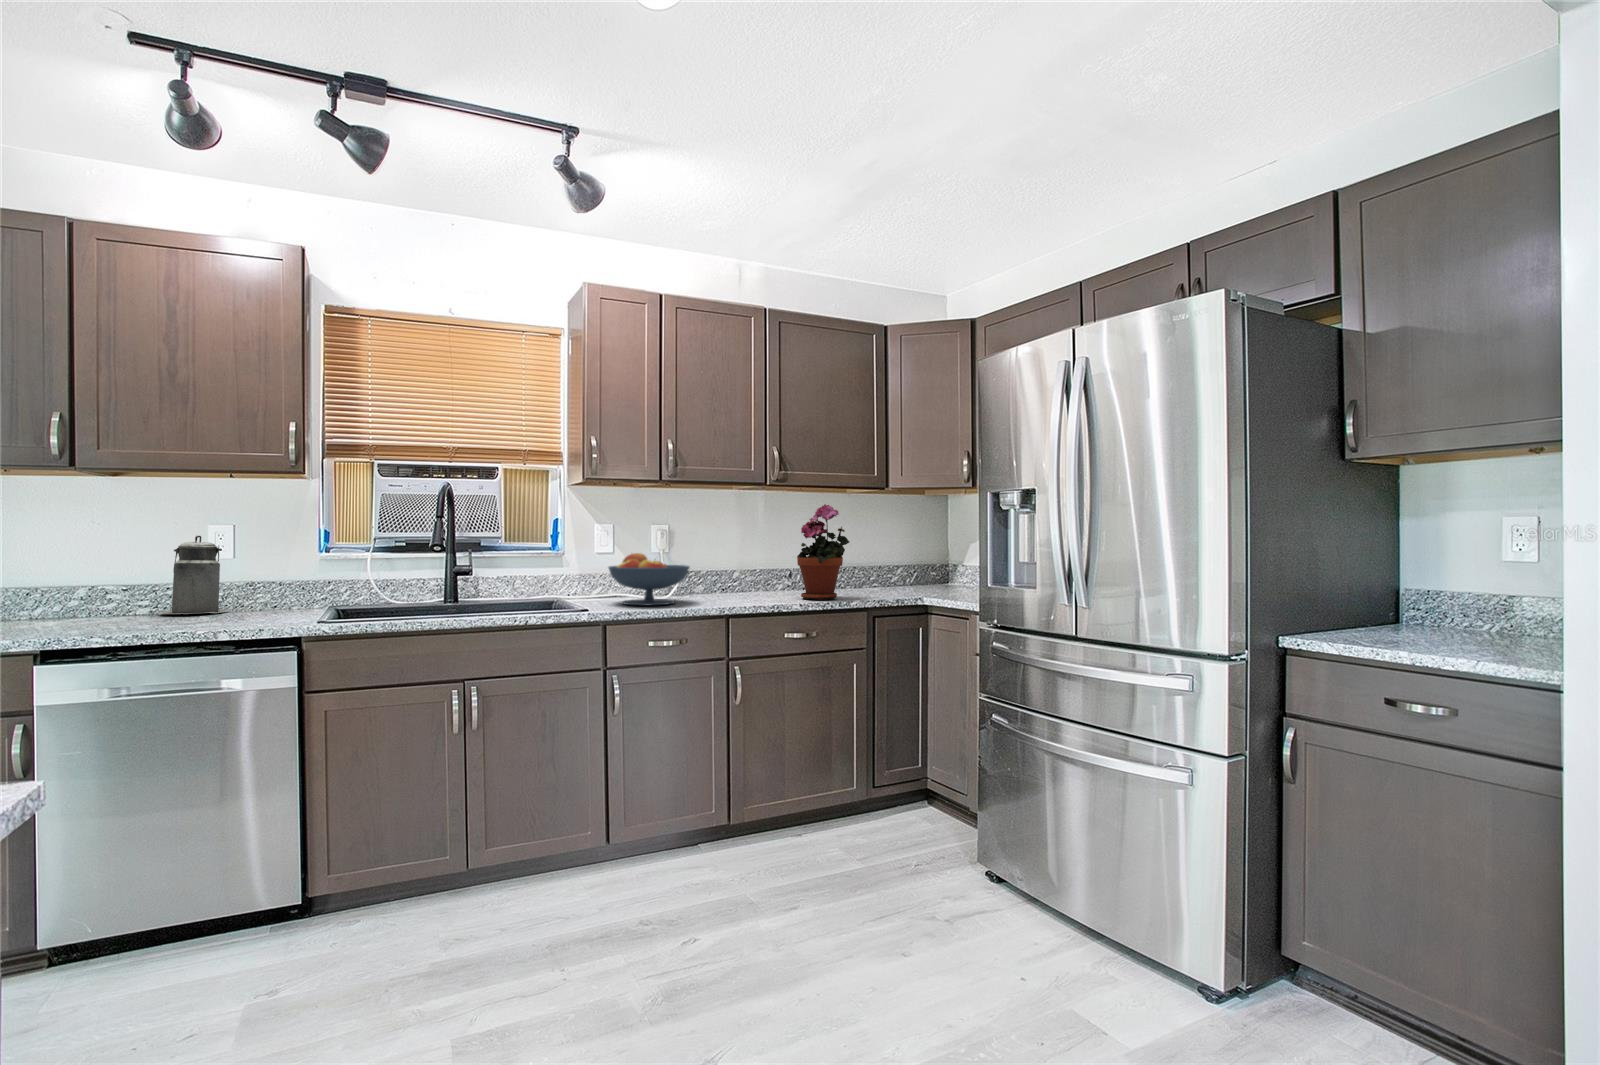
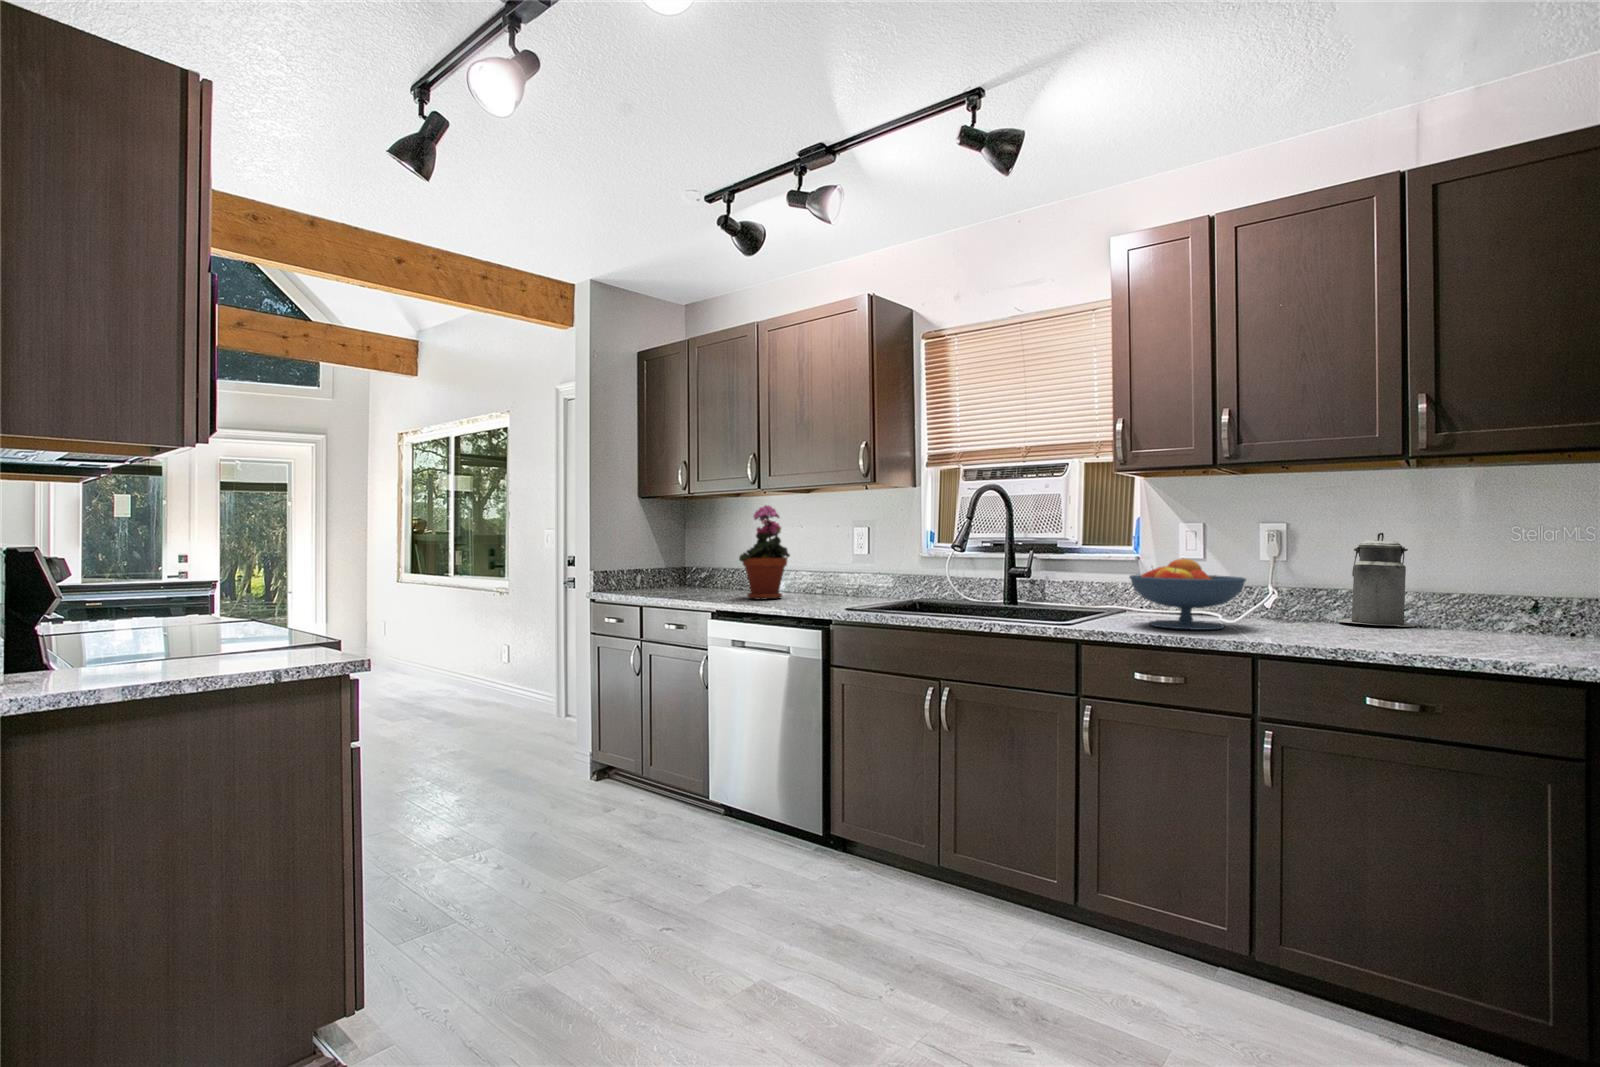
potted plant: present [797,504,849,600] -> present [739,506,790,599]
canister: present [160,535,228,614] -> present [1338,532,1415,627]

